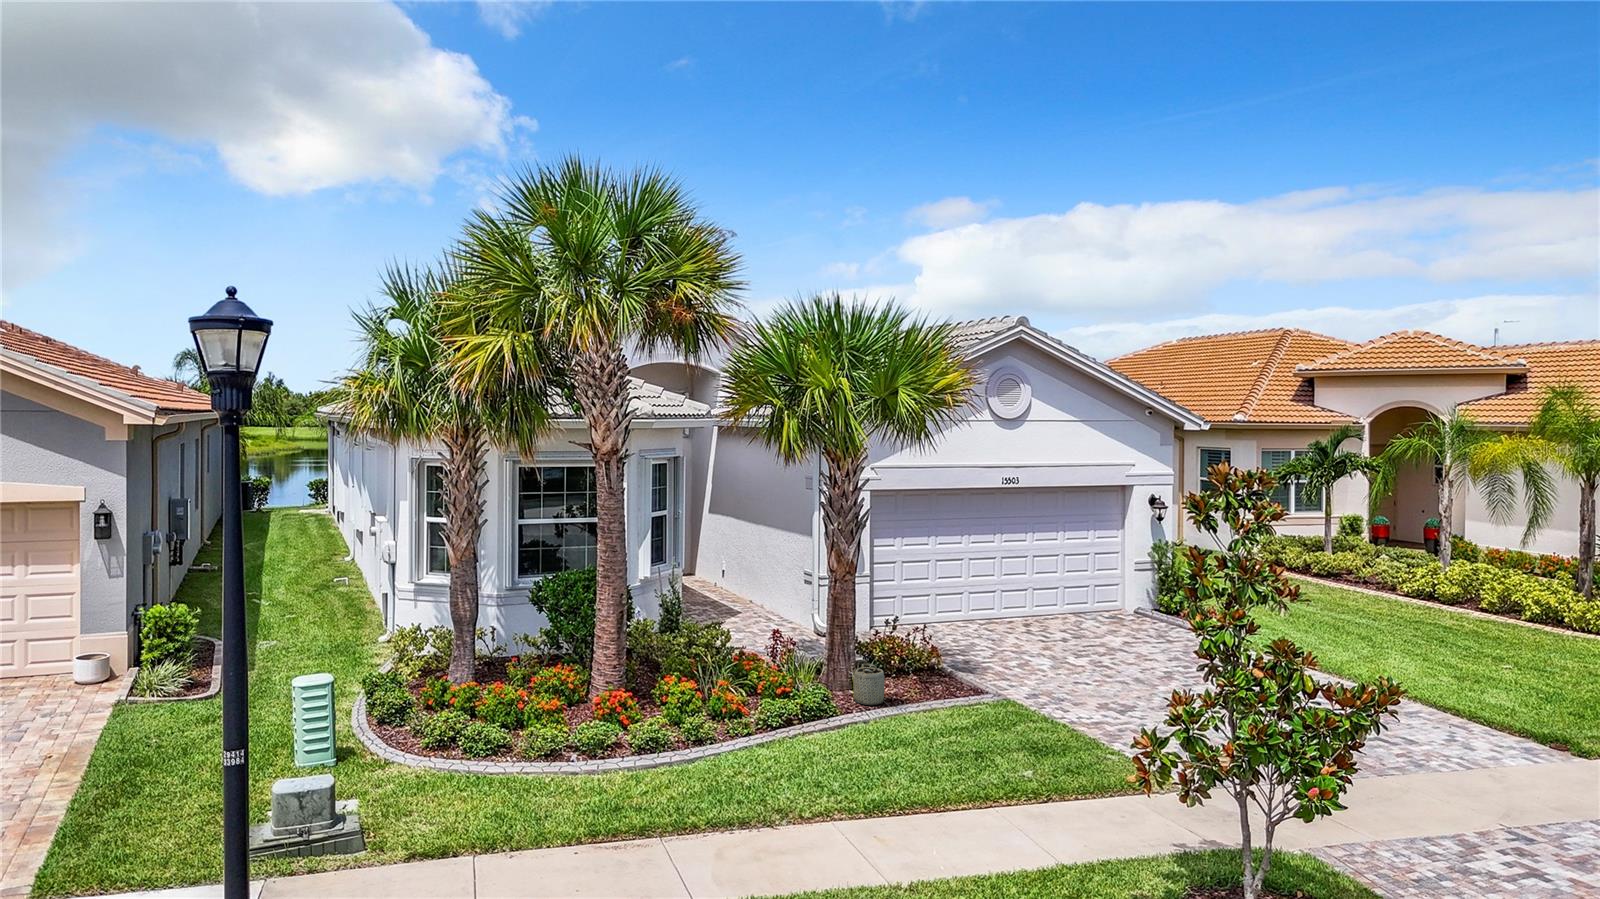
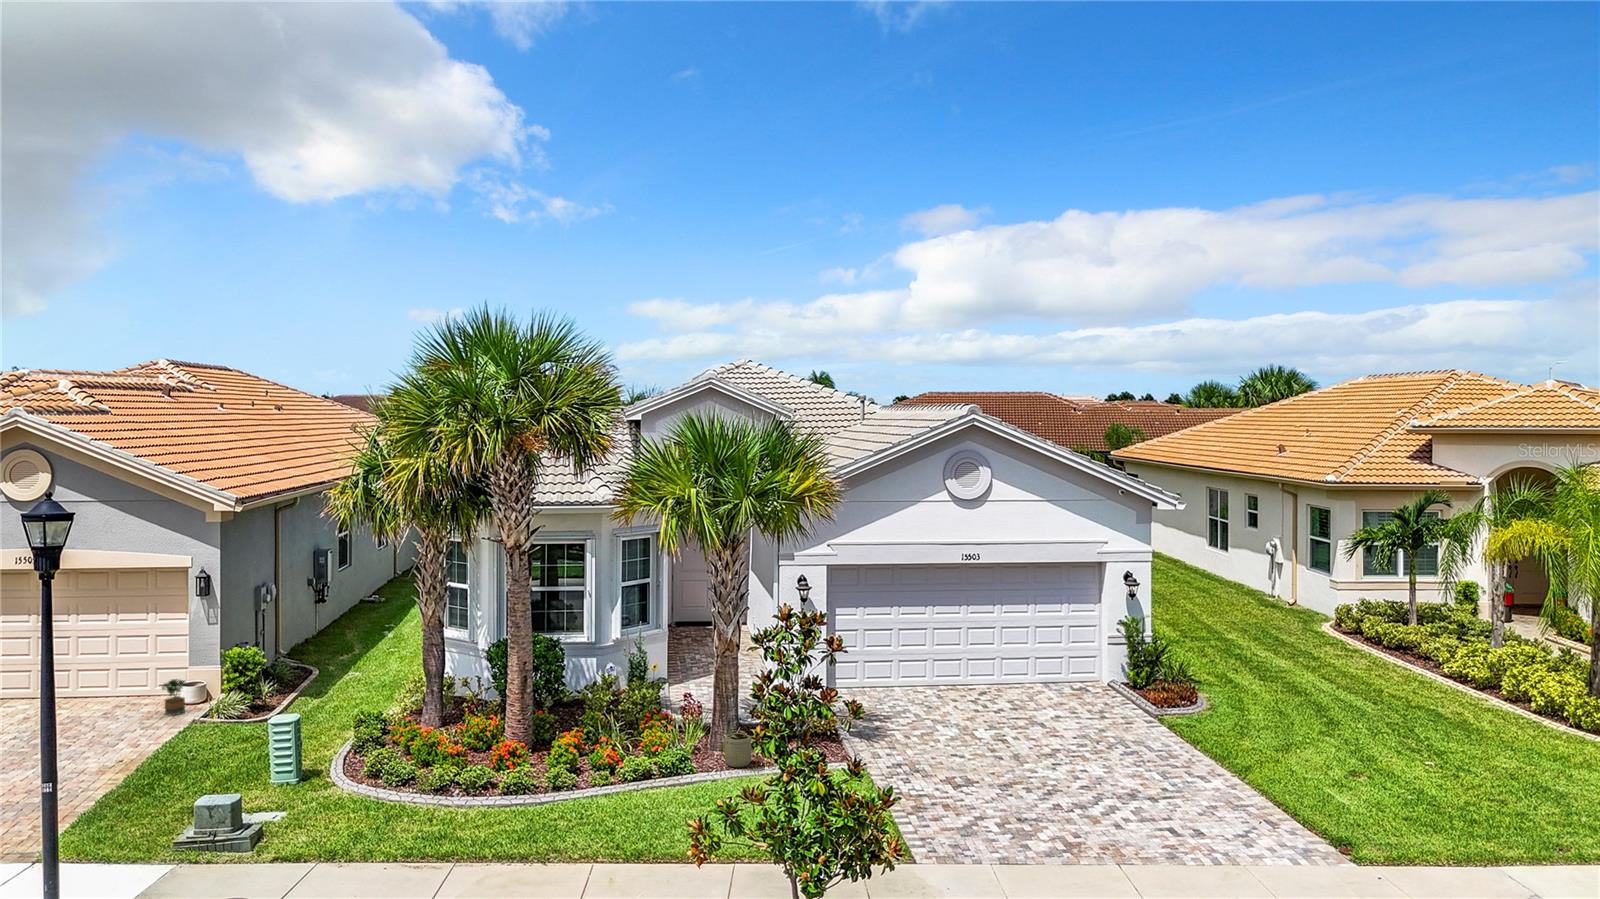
potted tree: none [49,650,90,700] -> present [162,679,187,716]

